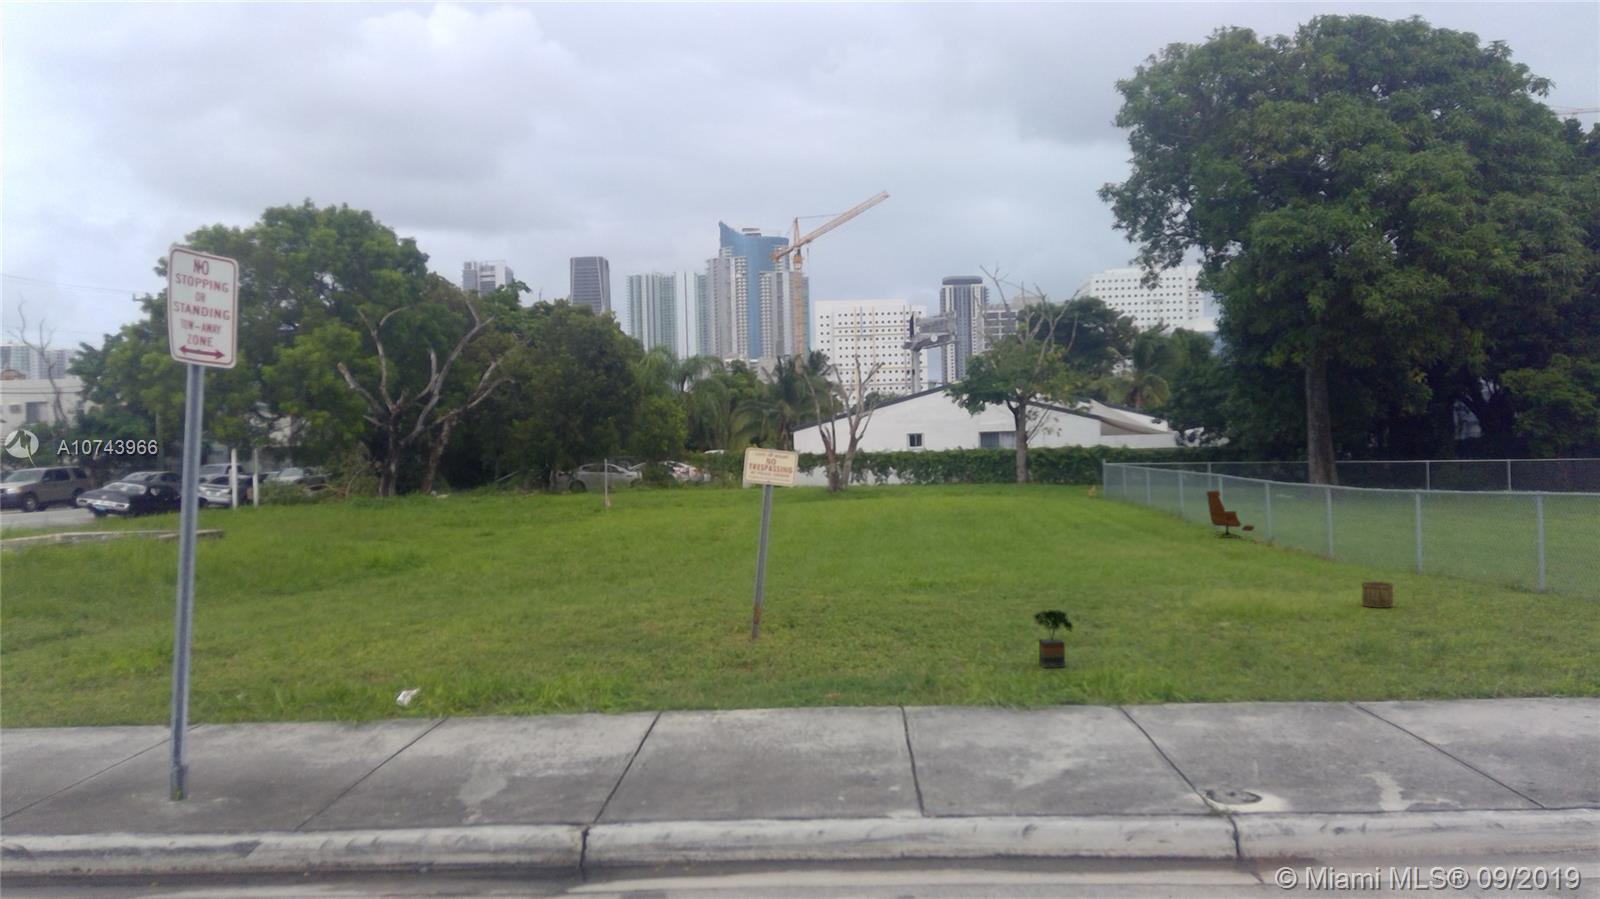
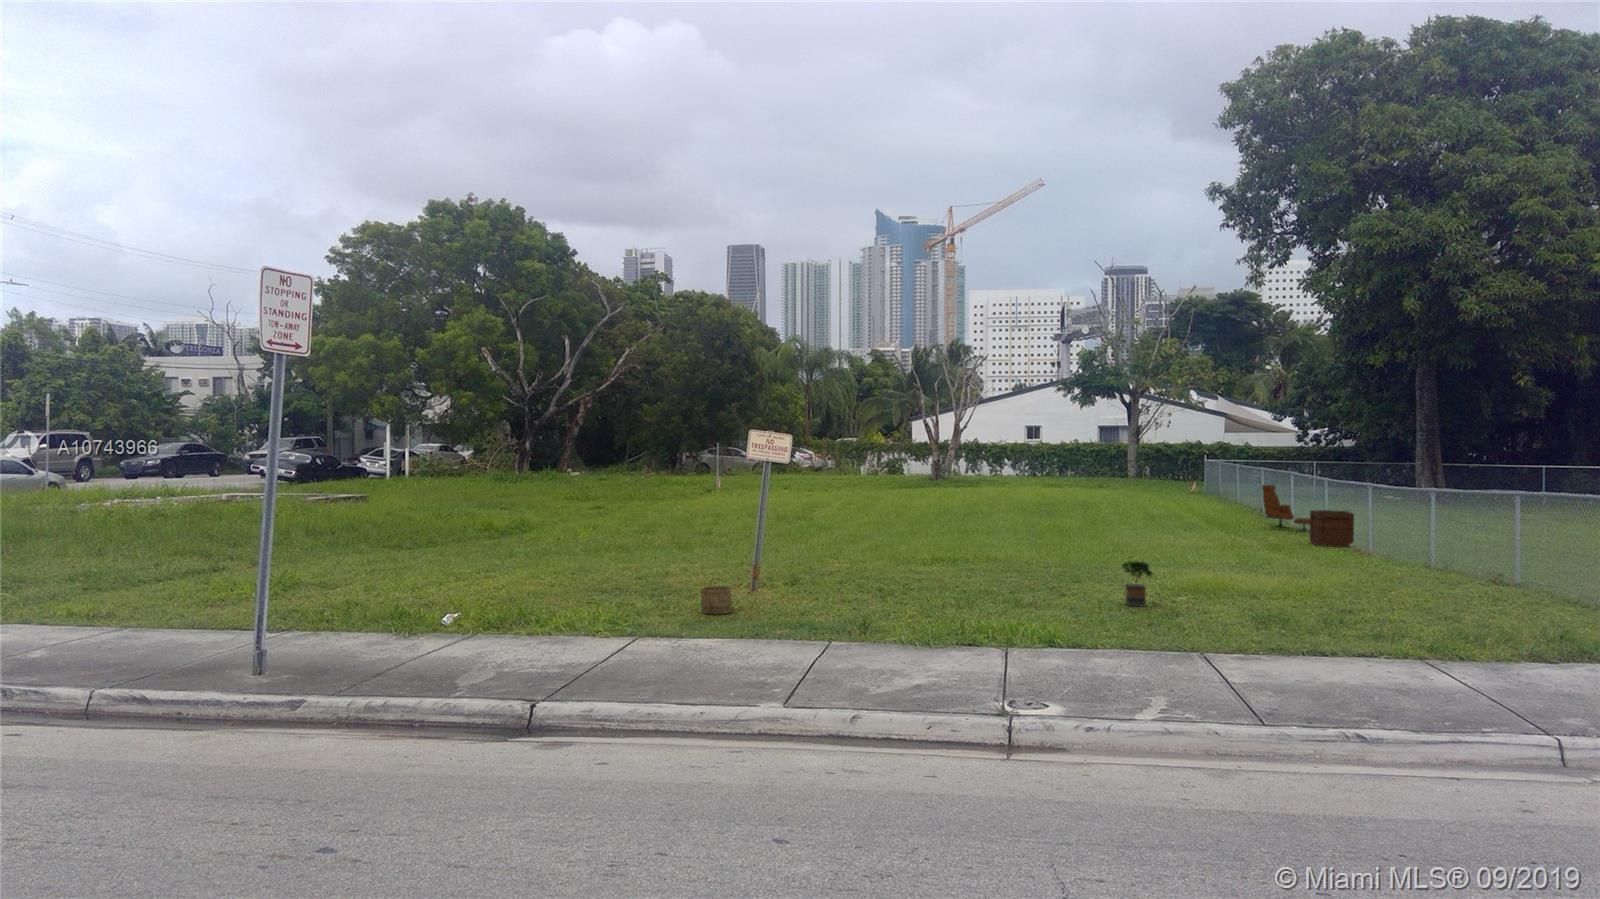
wooden crate: none [1273,517,1322,555] -> present [1310,510,1354,547]
wooden bucket: present [1362,582,1393,608] -> present [701,586,732,615]
potted tree: present [1034,610,1073,668] -> present [1122,561,1153,607]

